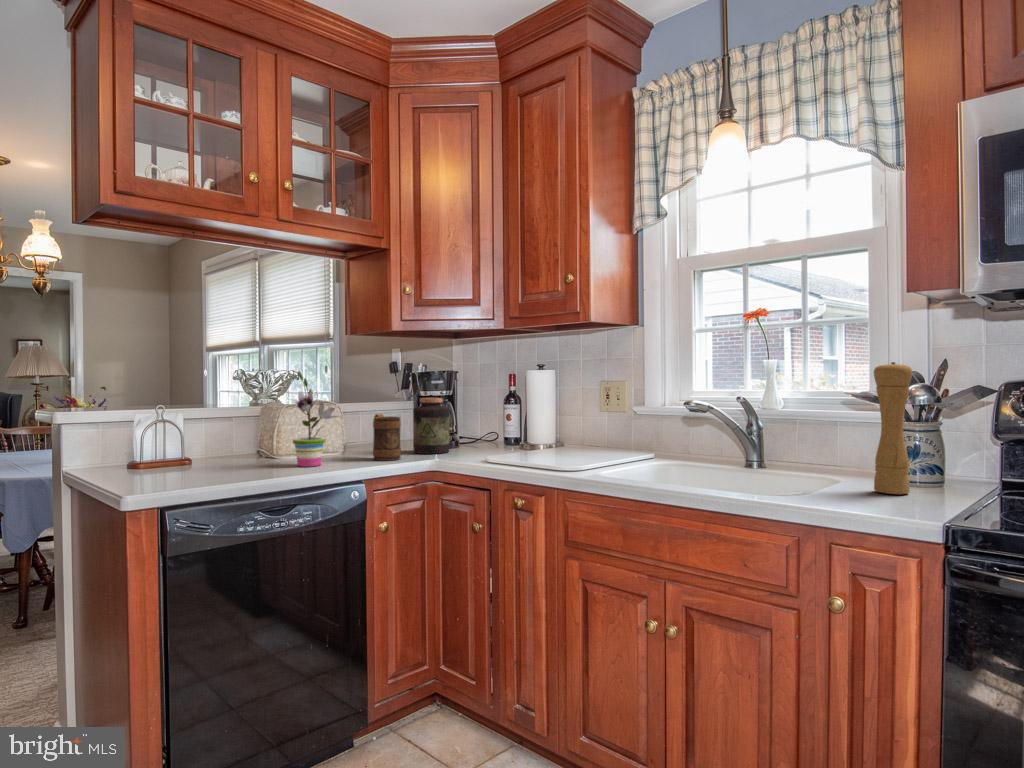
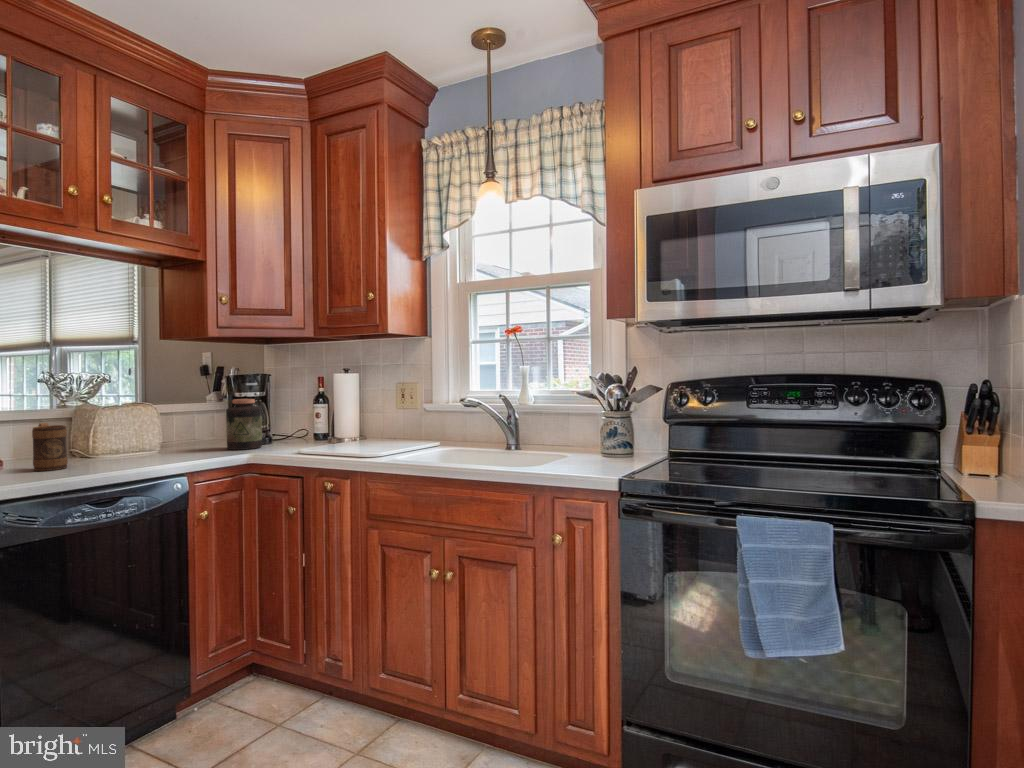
pepper mill: present [874,362,912,494] -> none [587,369,611,462]
potted plant: present [290,371,338,467] -> none [97,377,152,467]
mug: present [373,414,401,461] -> present [32,423,68,471]

